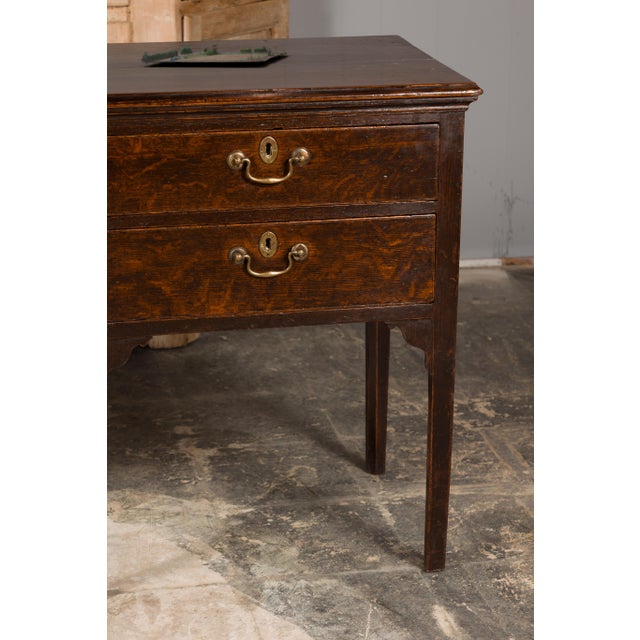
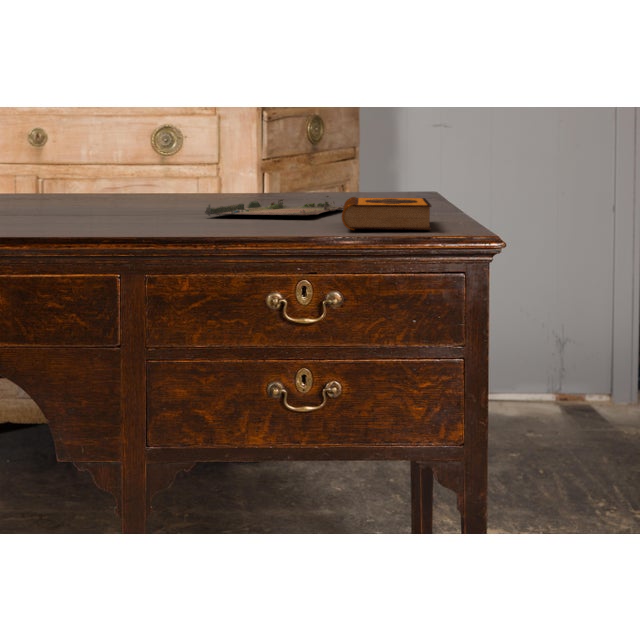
hardback book: none [298,41,406,79] -> present [342,197,431,230]

